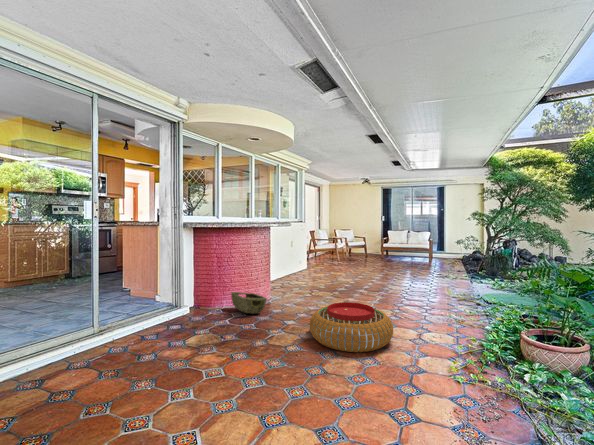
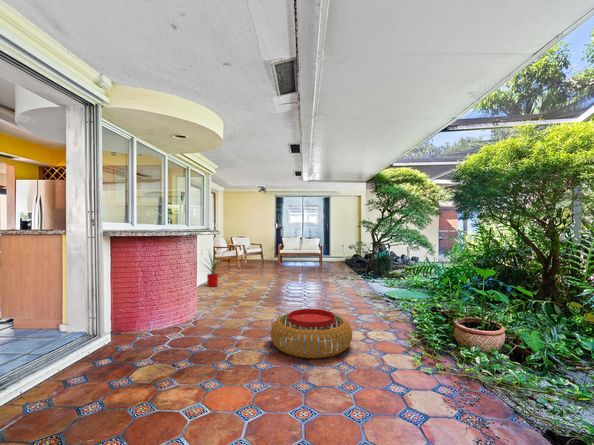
house plant: none [288,239,314,276] -> present [206,255,219,287]
woven basket: present [231,292,267,314] -> none [161,310,207,334]

